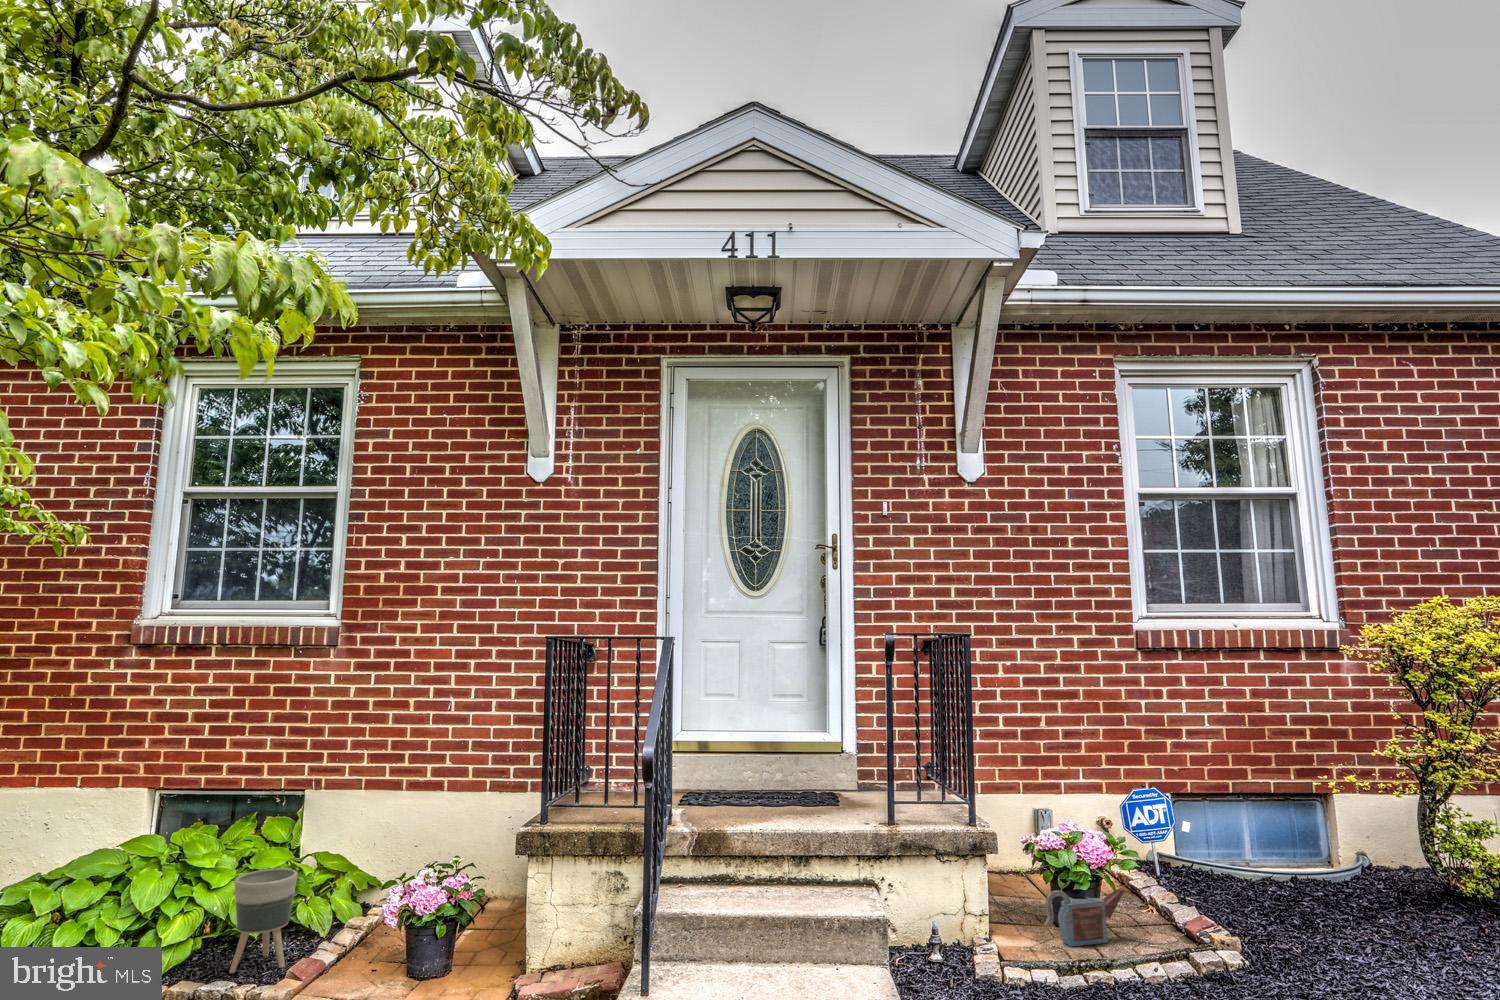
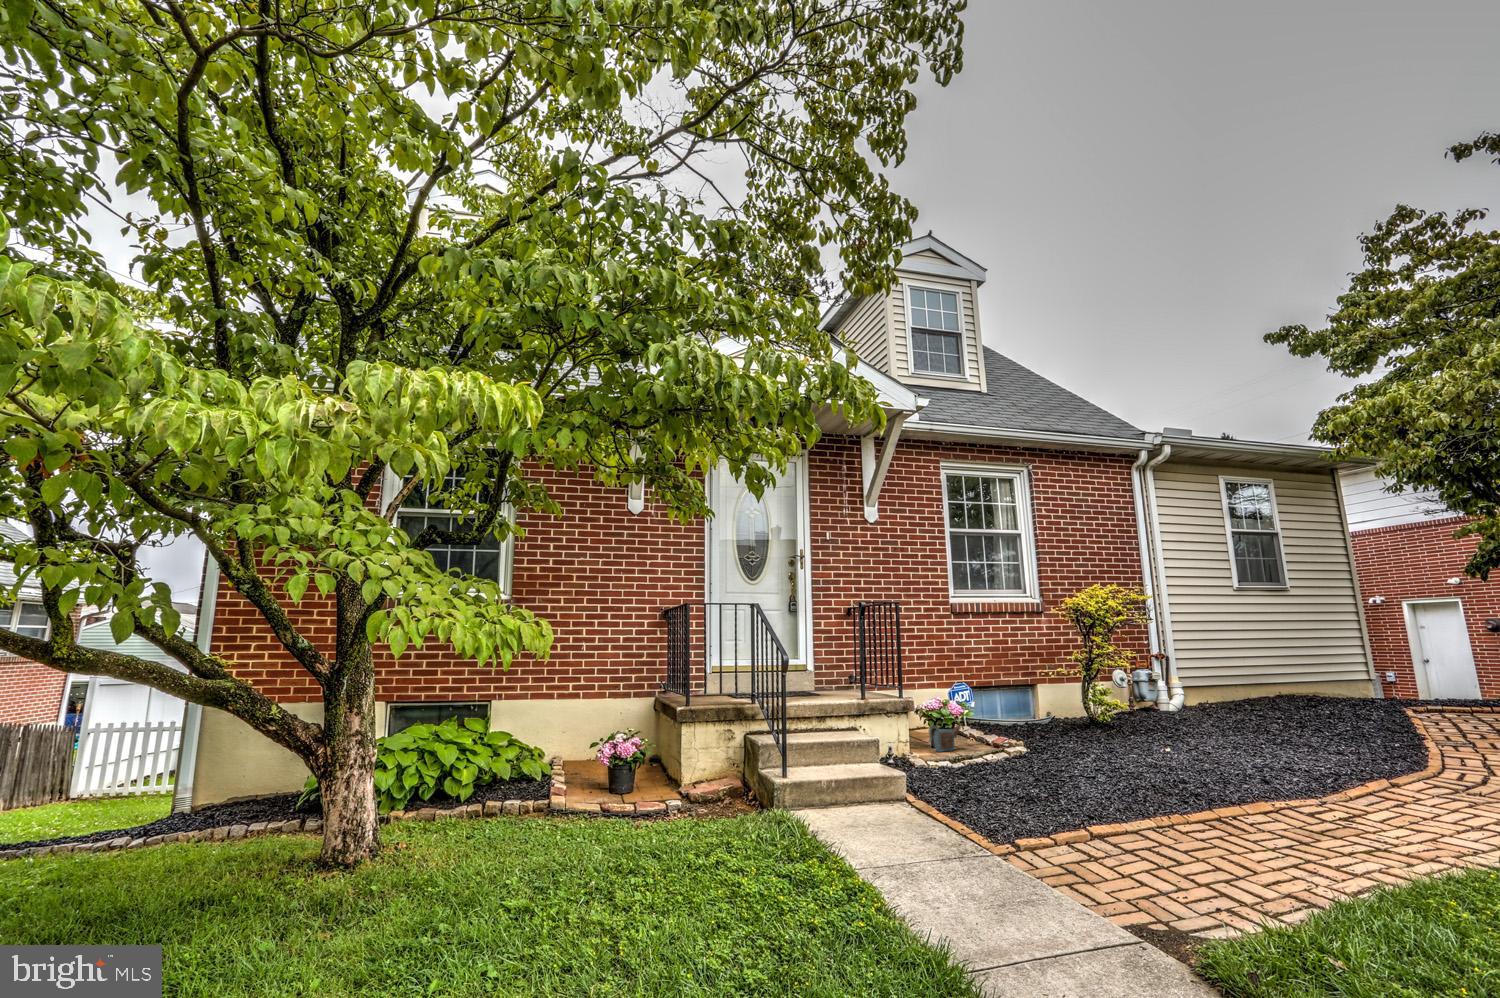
planter: present [229,868,298,973] -> none [504,736,538,793]

